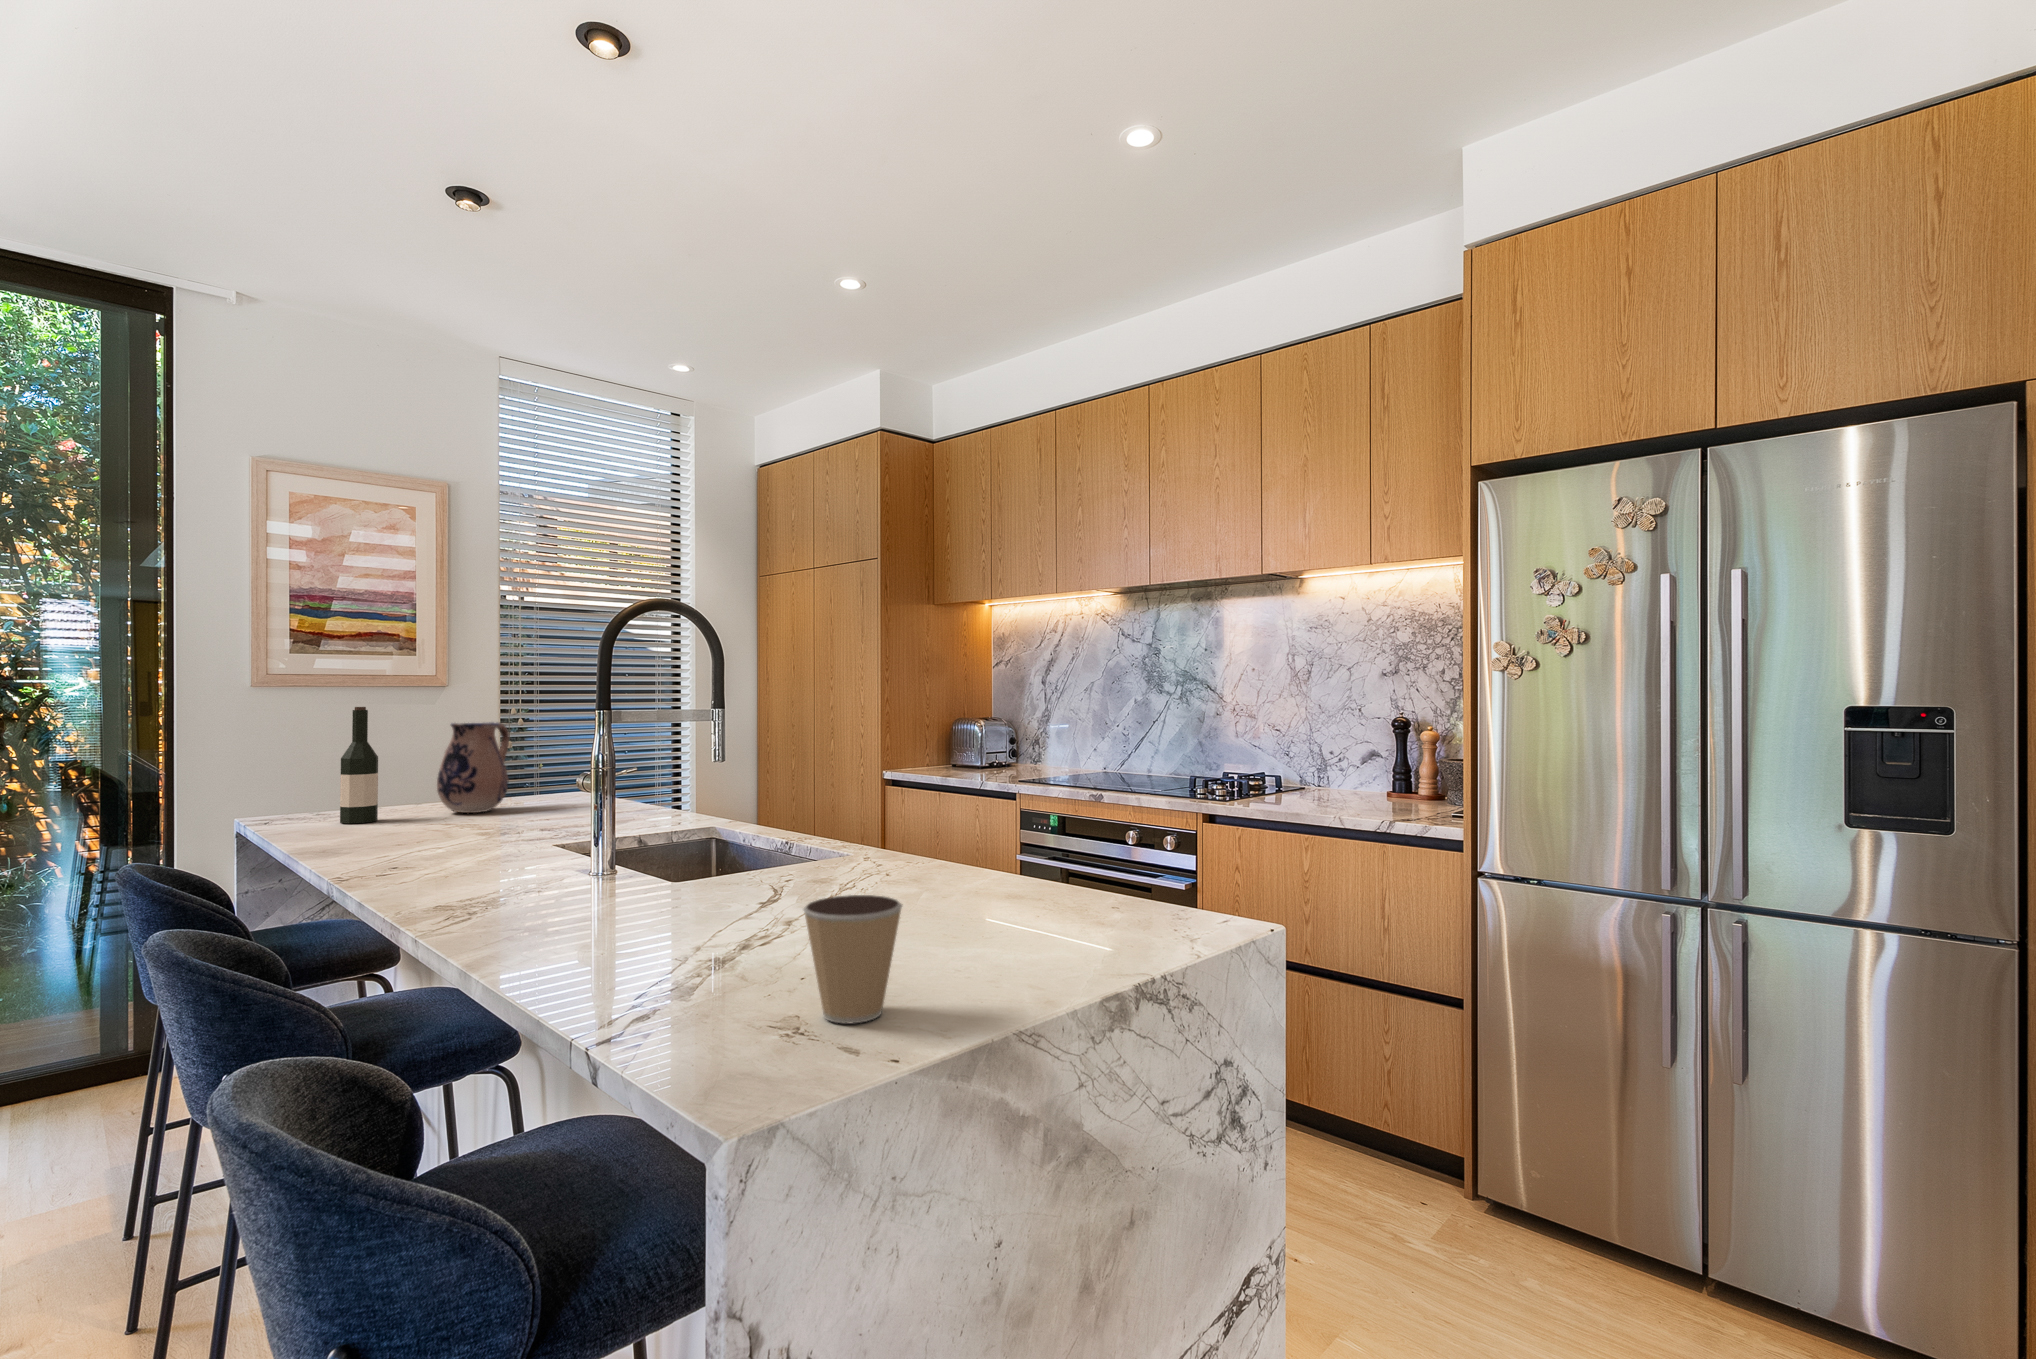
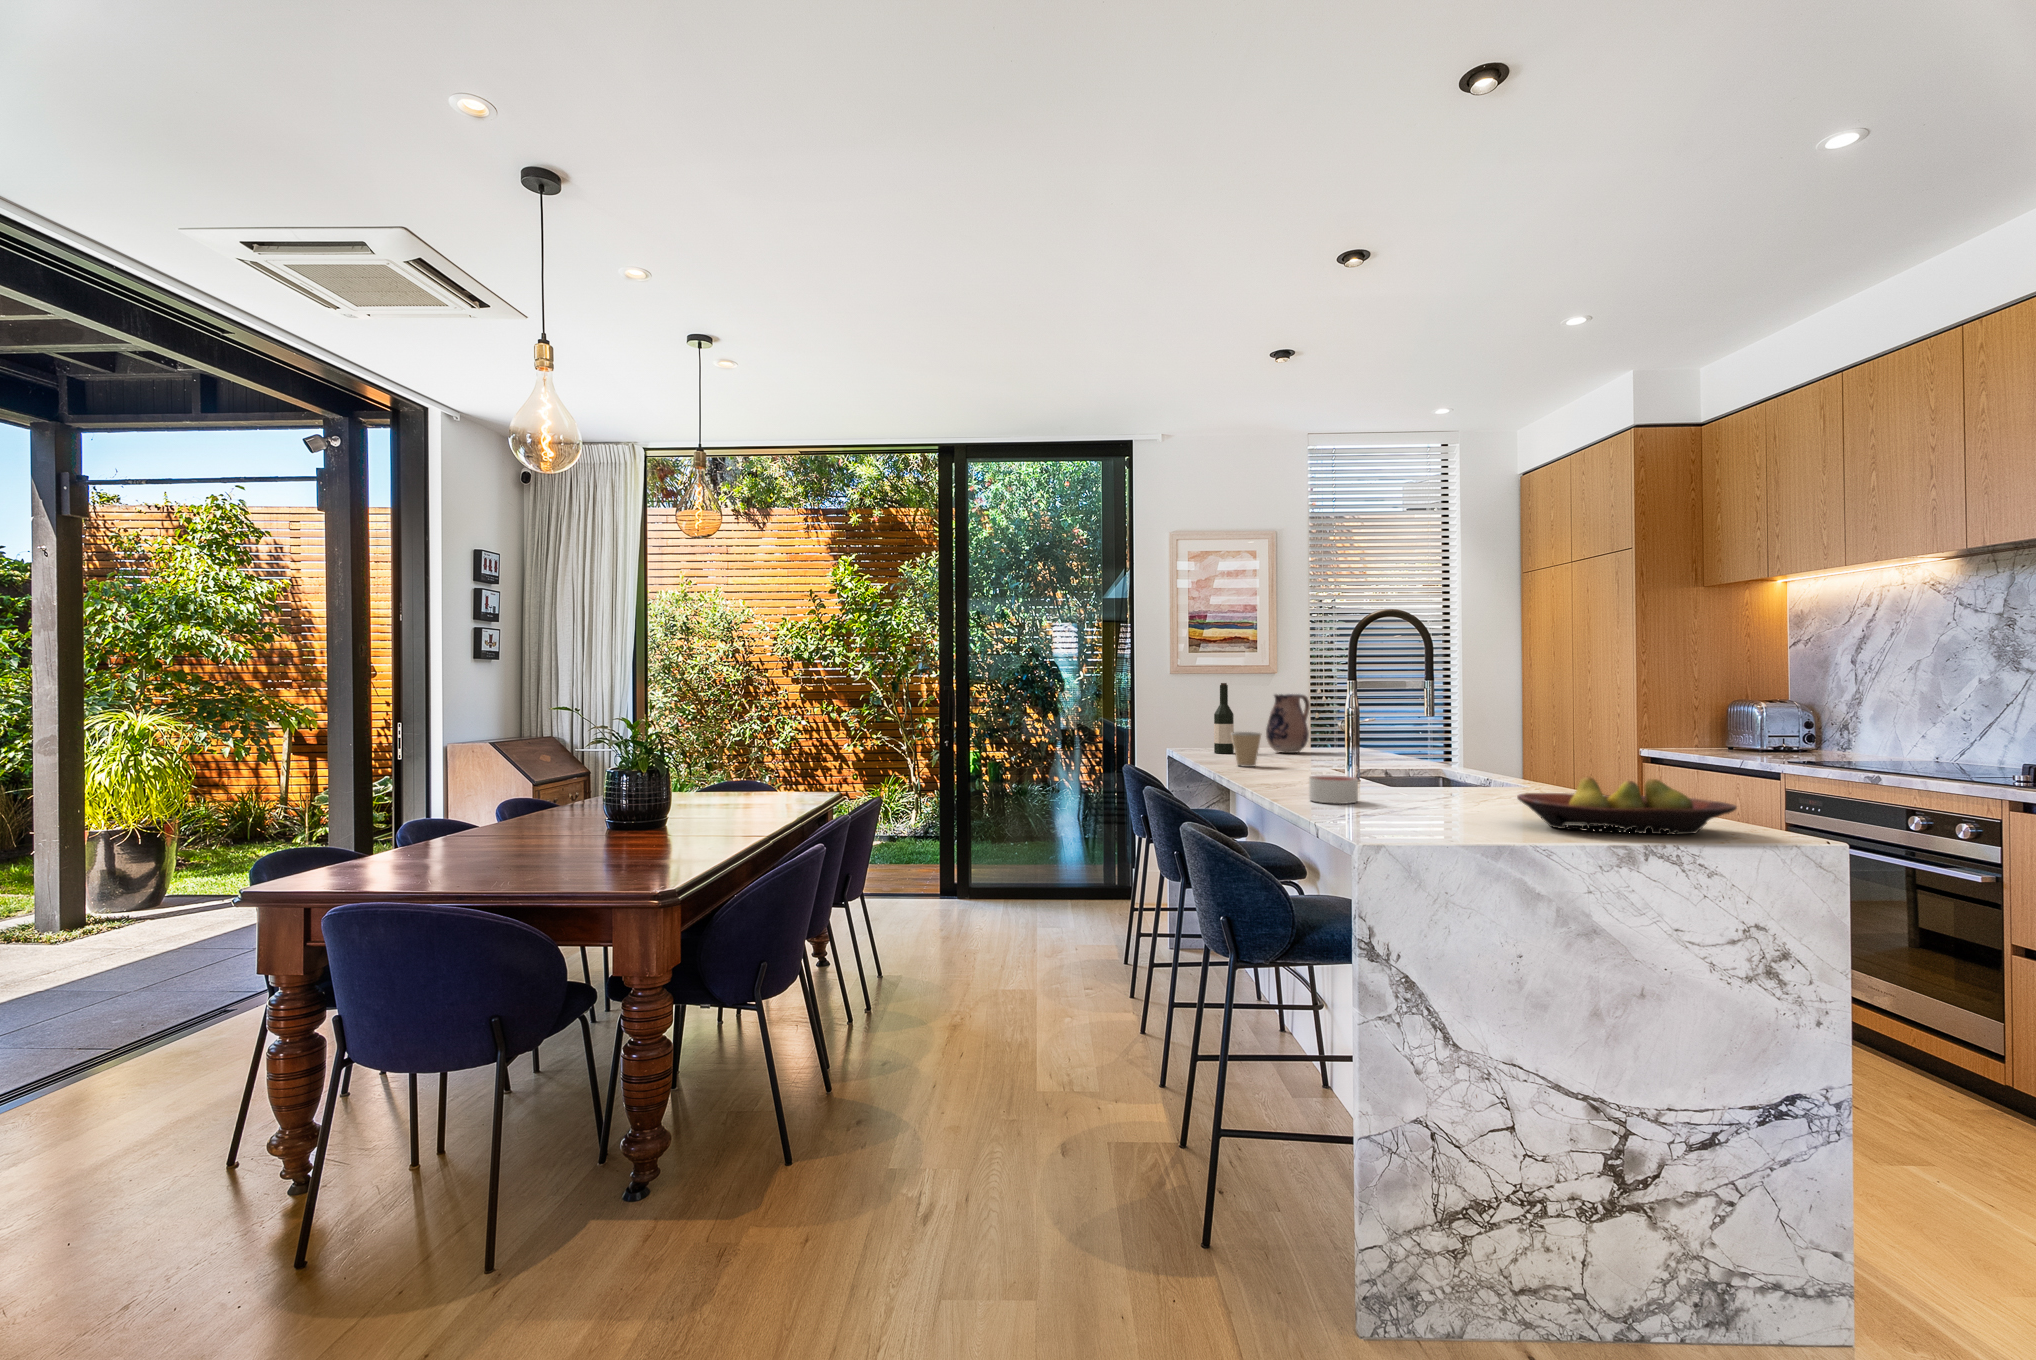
fruit bowl: none [909,851,1152,942] -> present [1517,777,1736,834]
candle: none [554,880,643,938] -> present [1309,776,1358,804]
coffee cup: present [803,895,902,1023] -> present [1232,732,1261,767]

